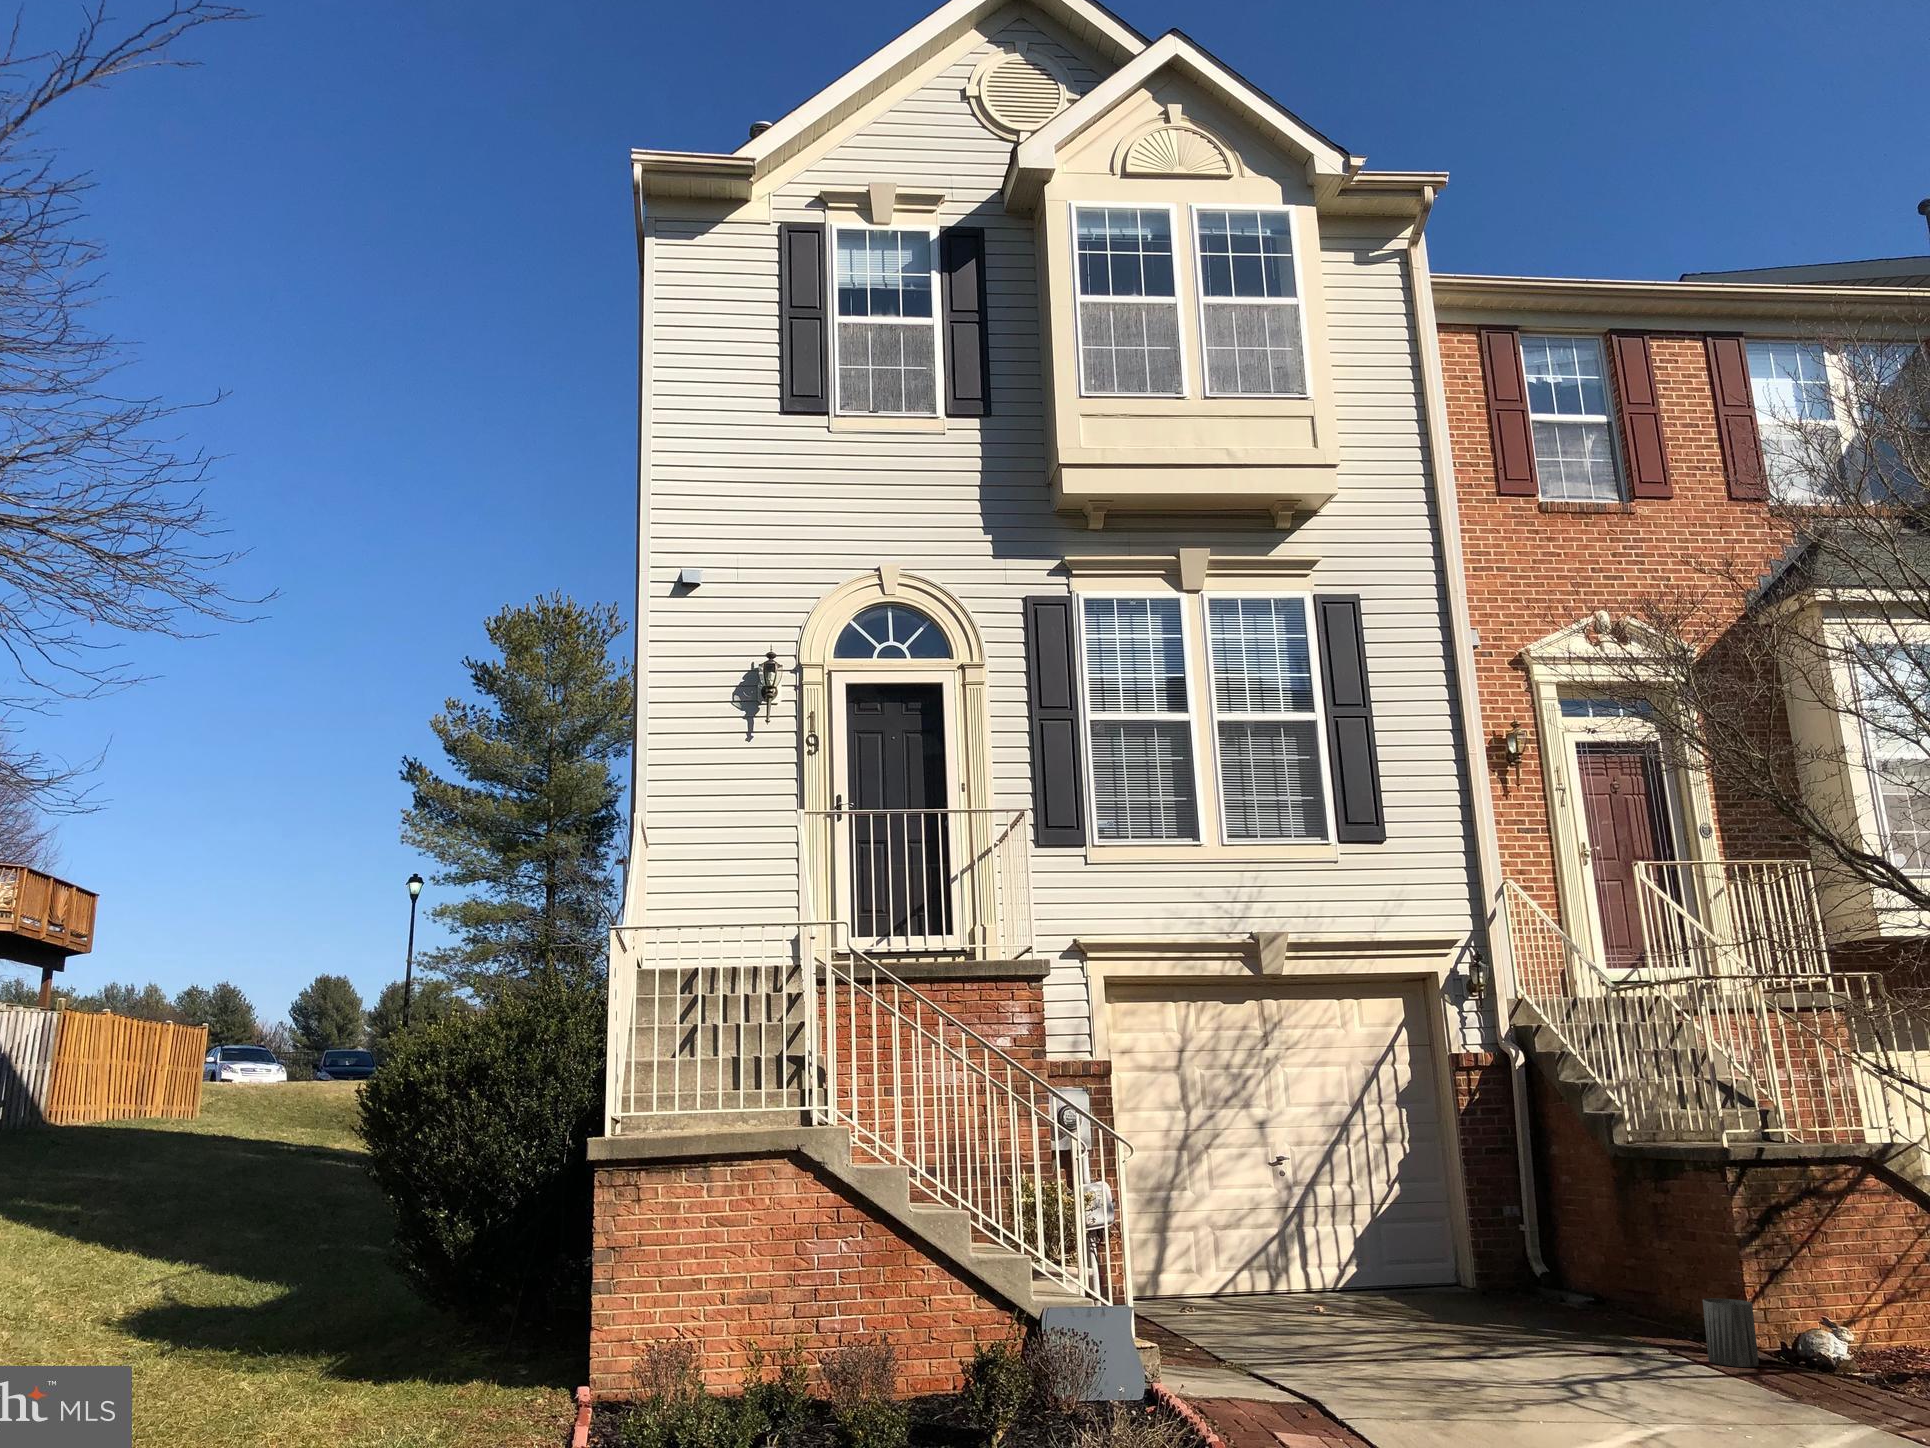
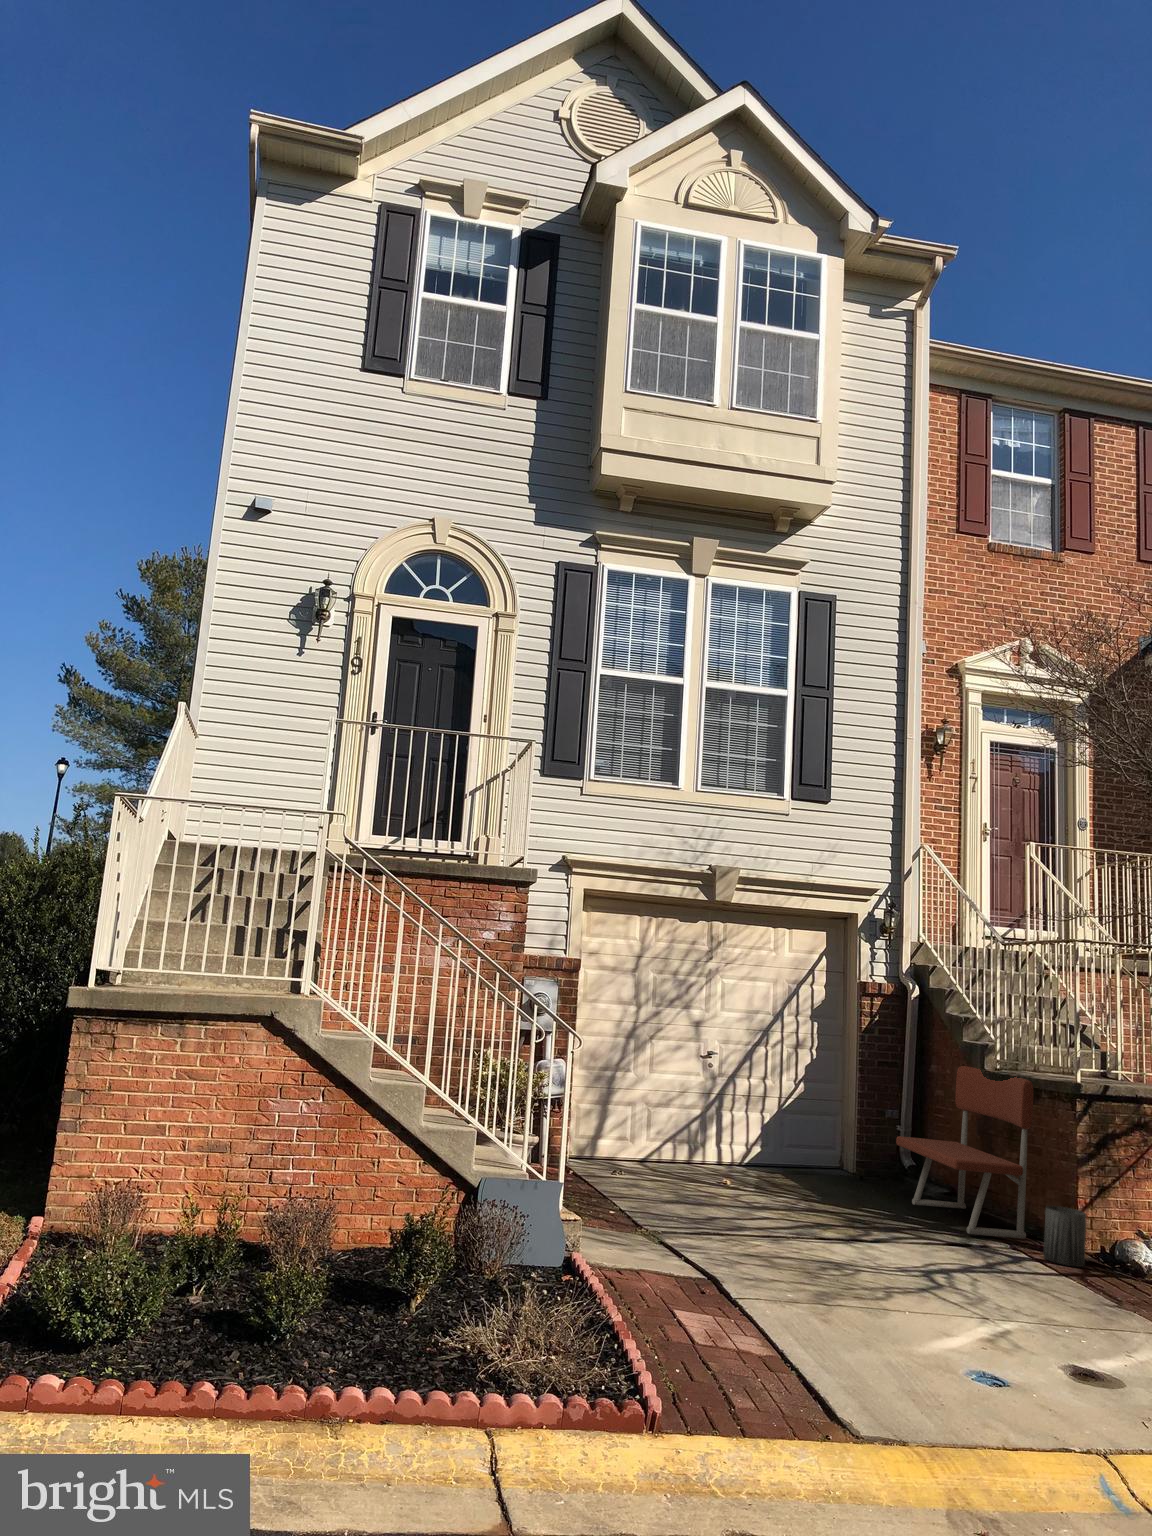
bench: none [1519,1145,1688,1344] -> present [896,1066,1034,1238]

